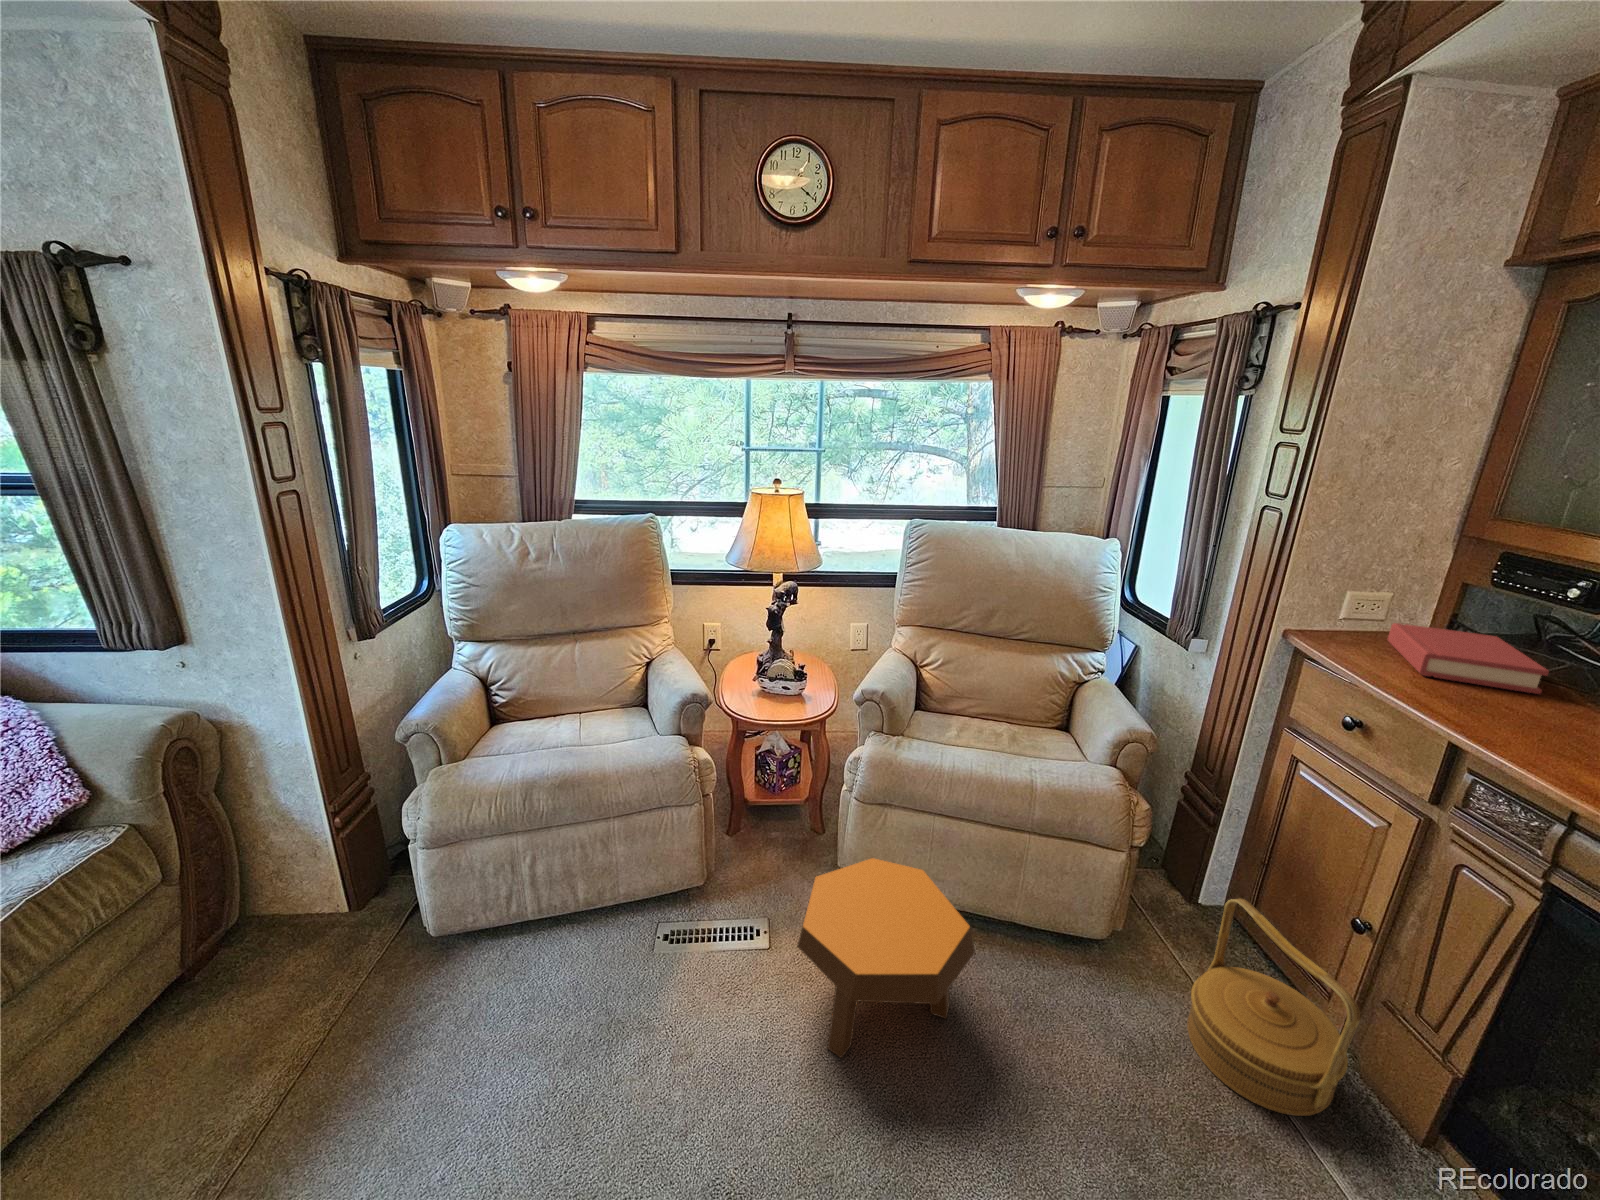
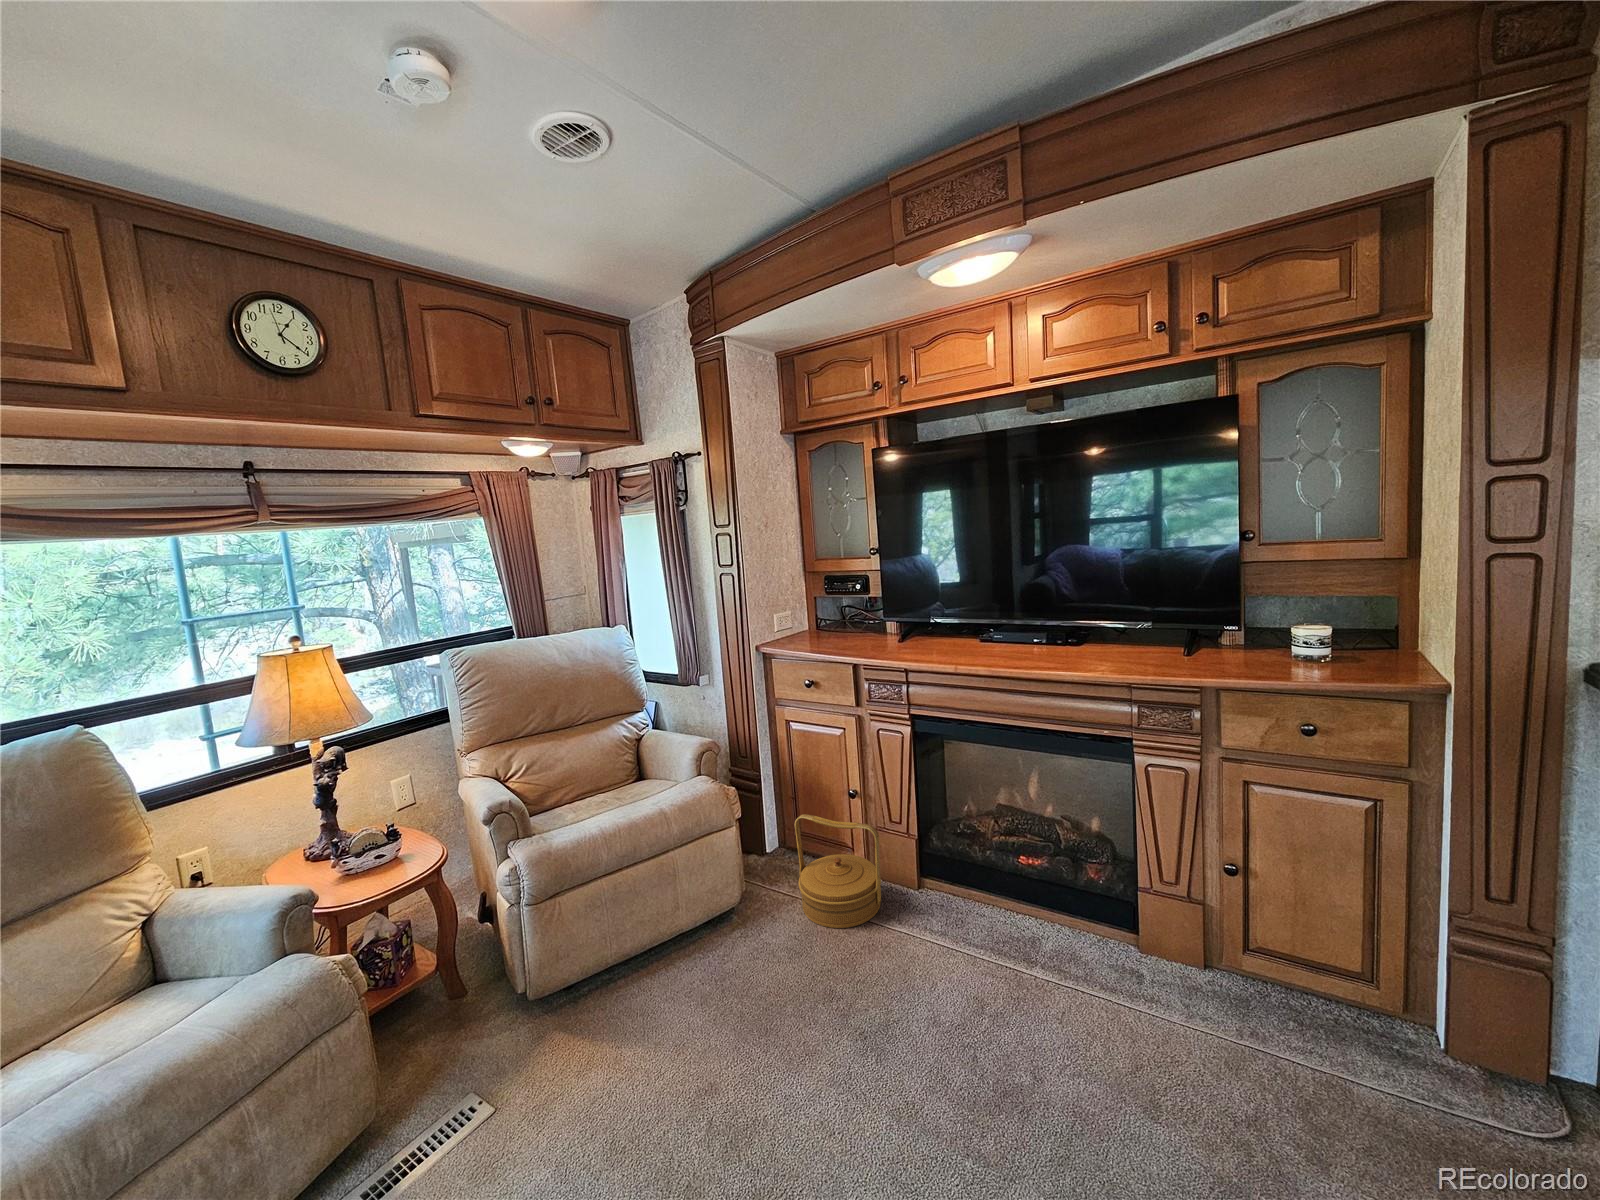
hardback book: present [1388,623,1549,694] -> none [799,621,869,646]
footstool: present [797,858,975,1058] -> none [526,926,689,1123]

